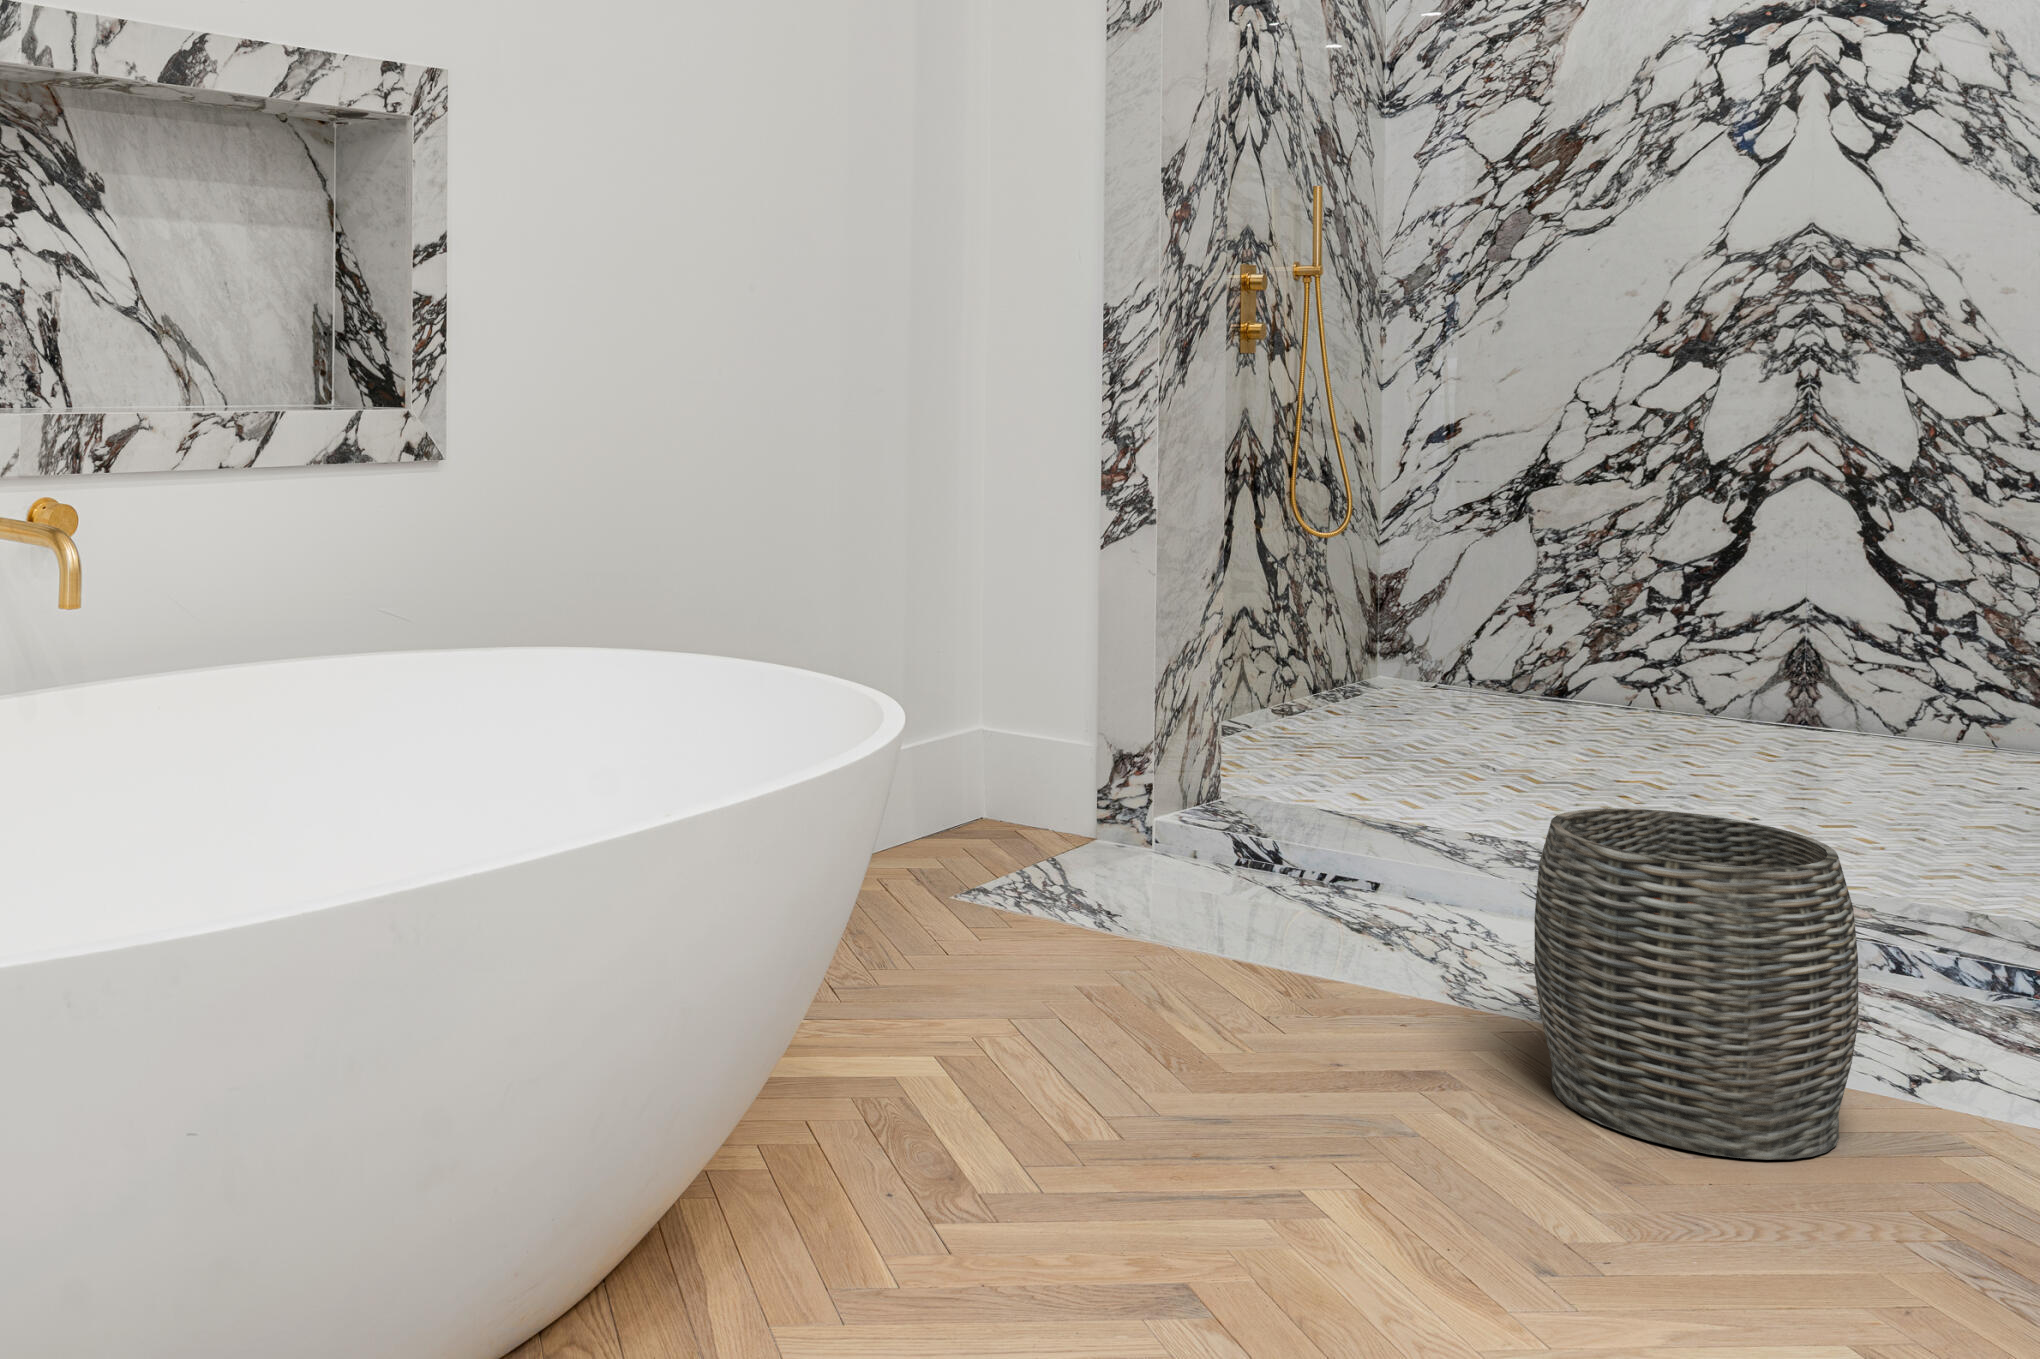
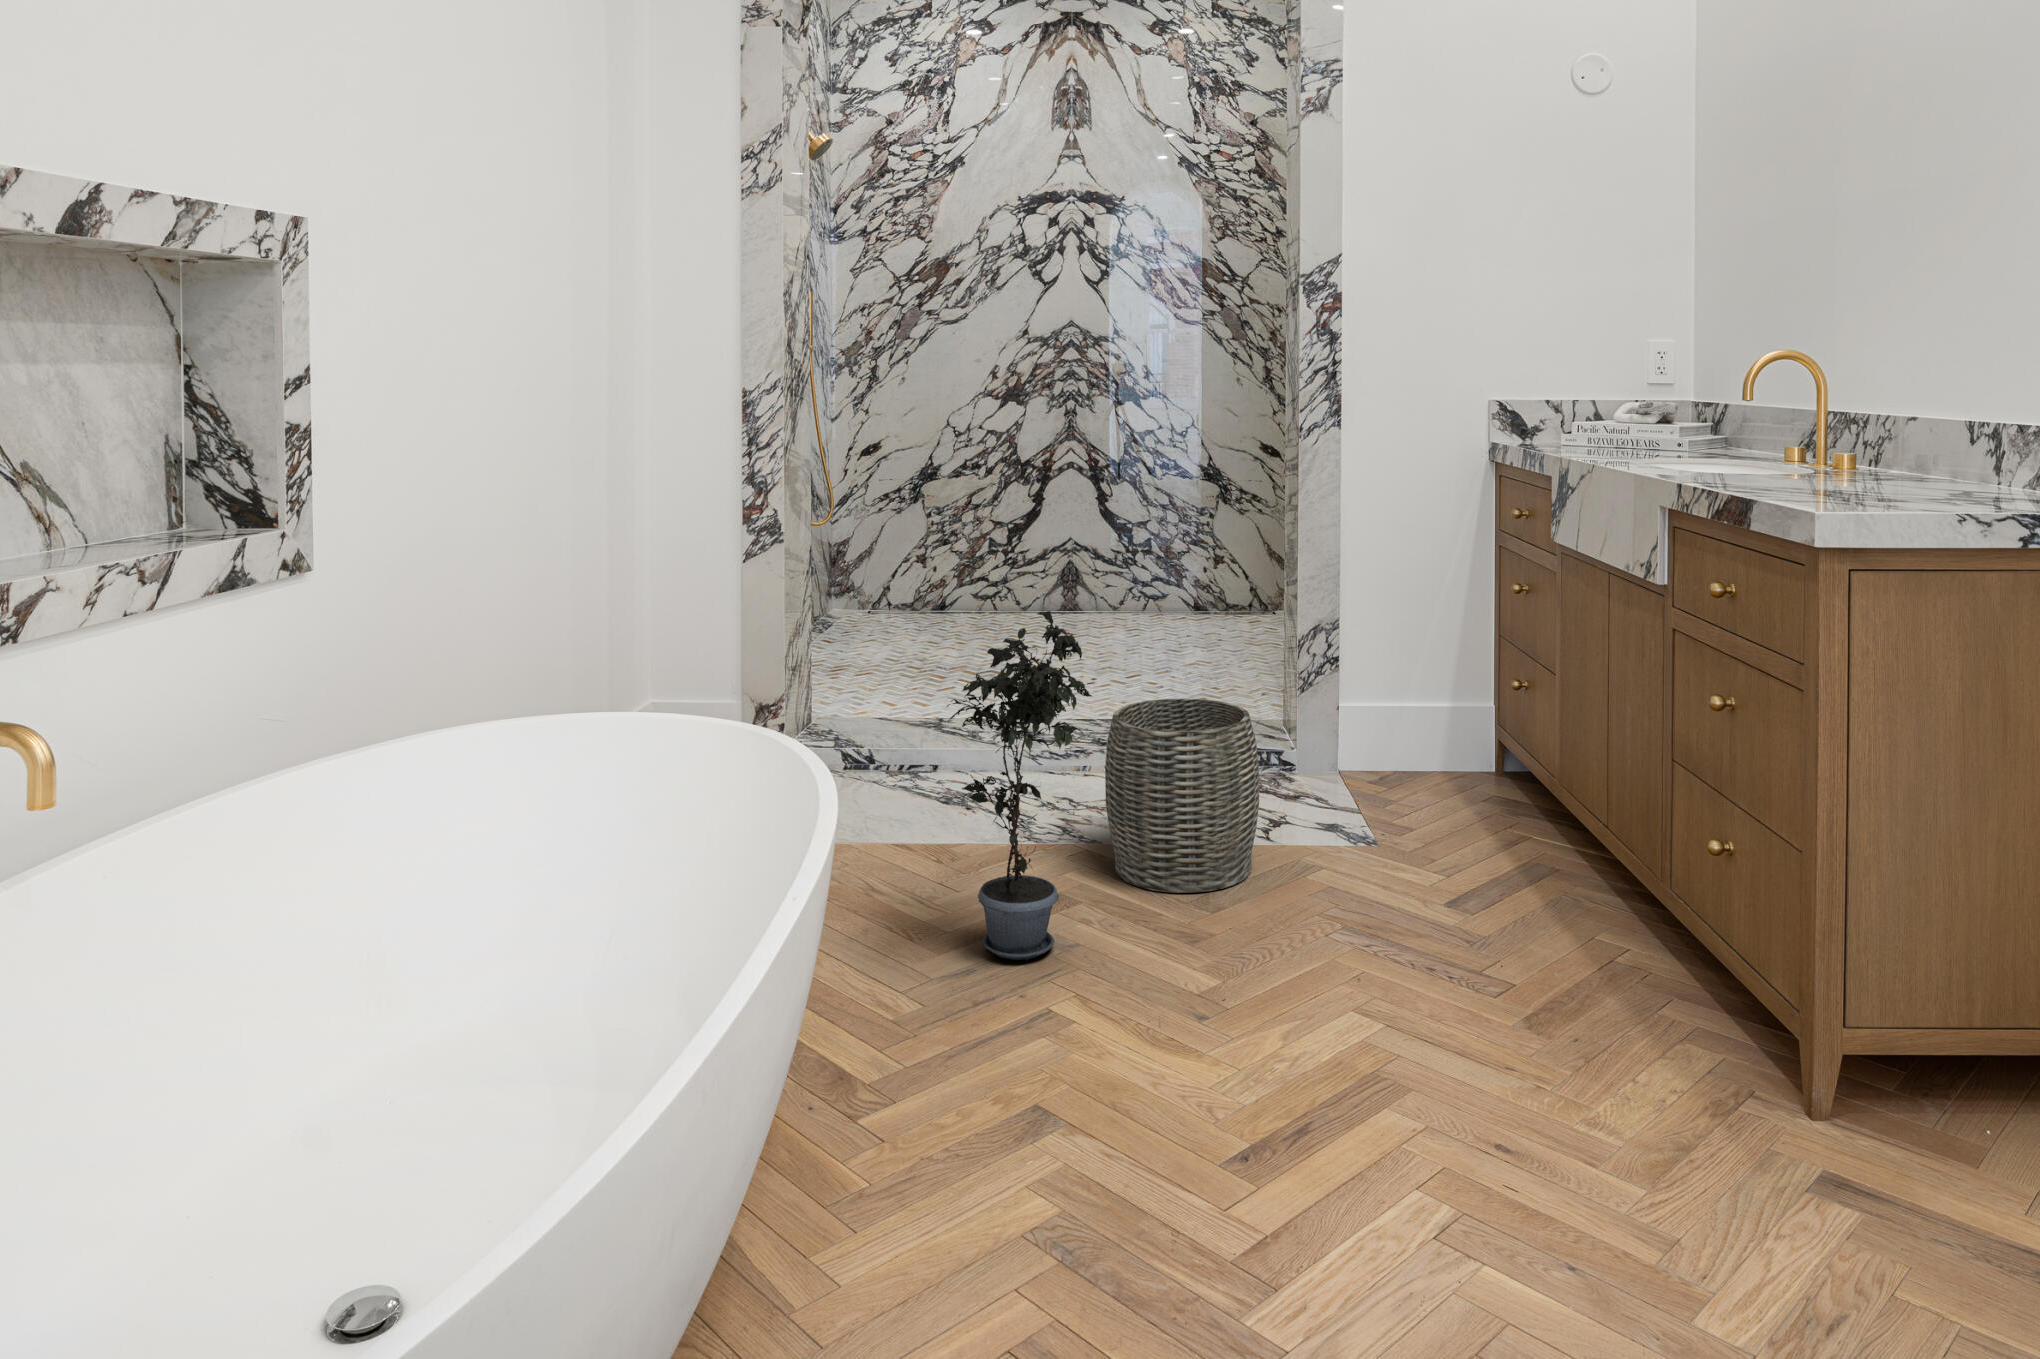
potted plant: none [1173,605,1423,1148] -> present [947,611,1094,961]

